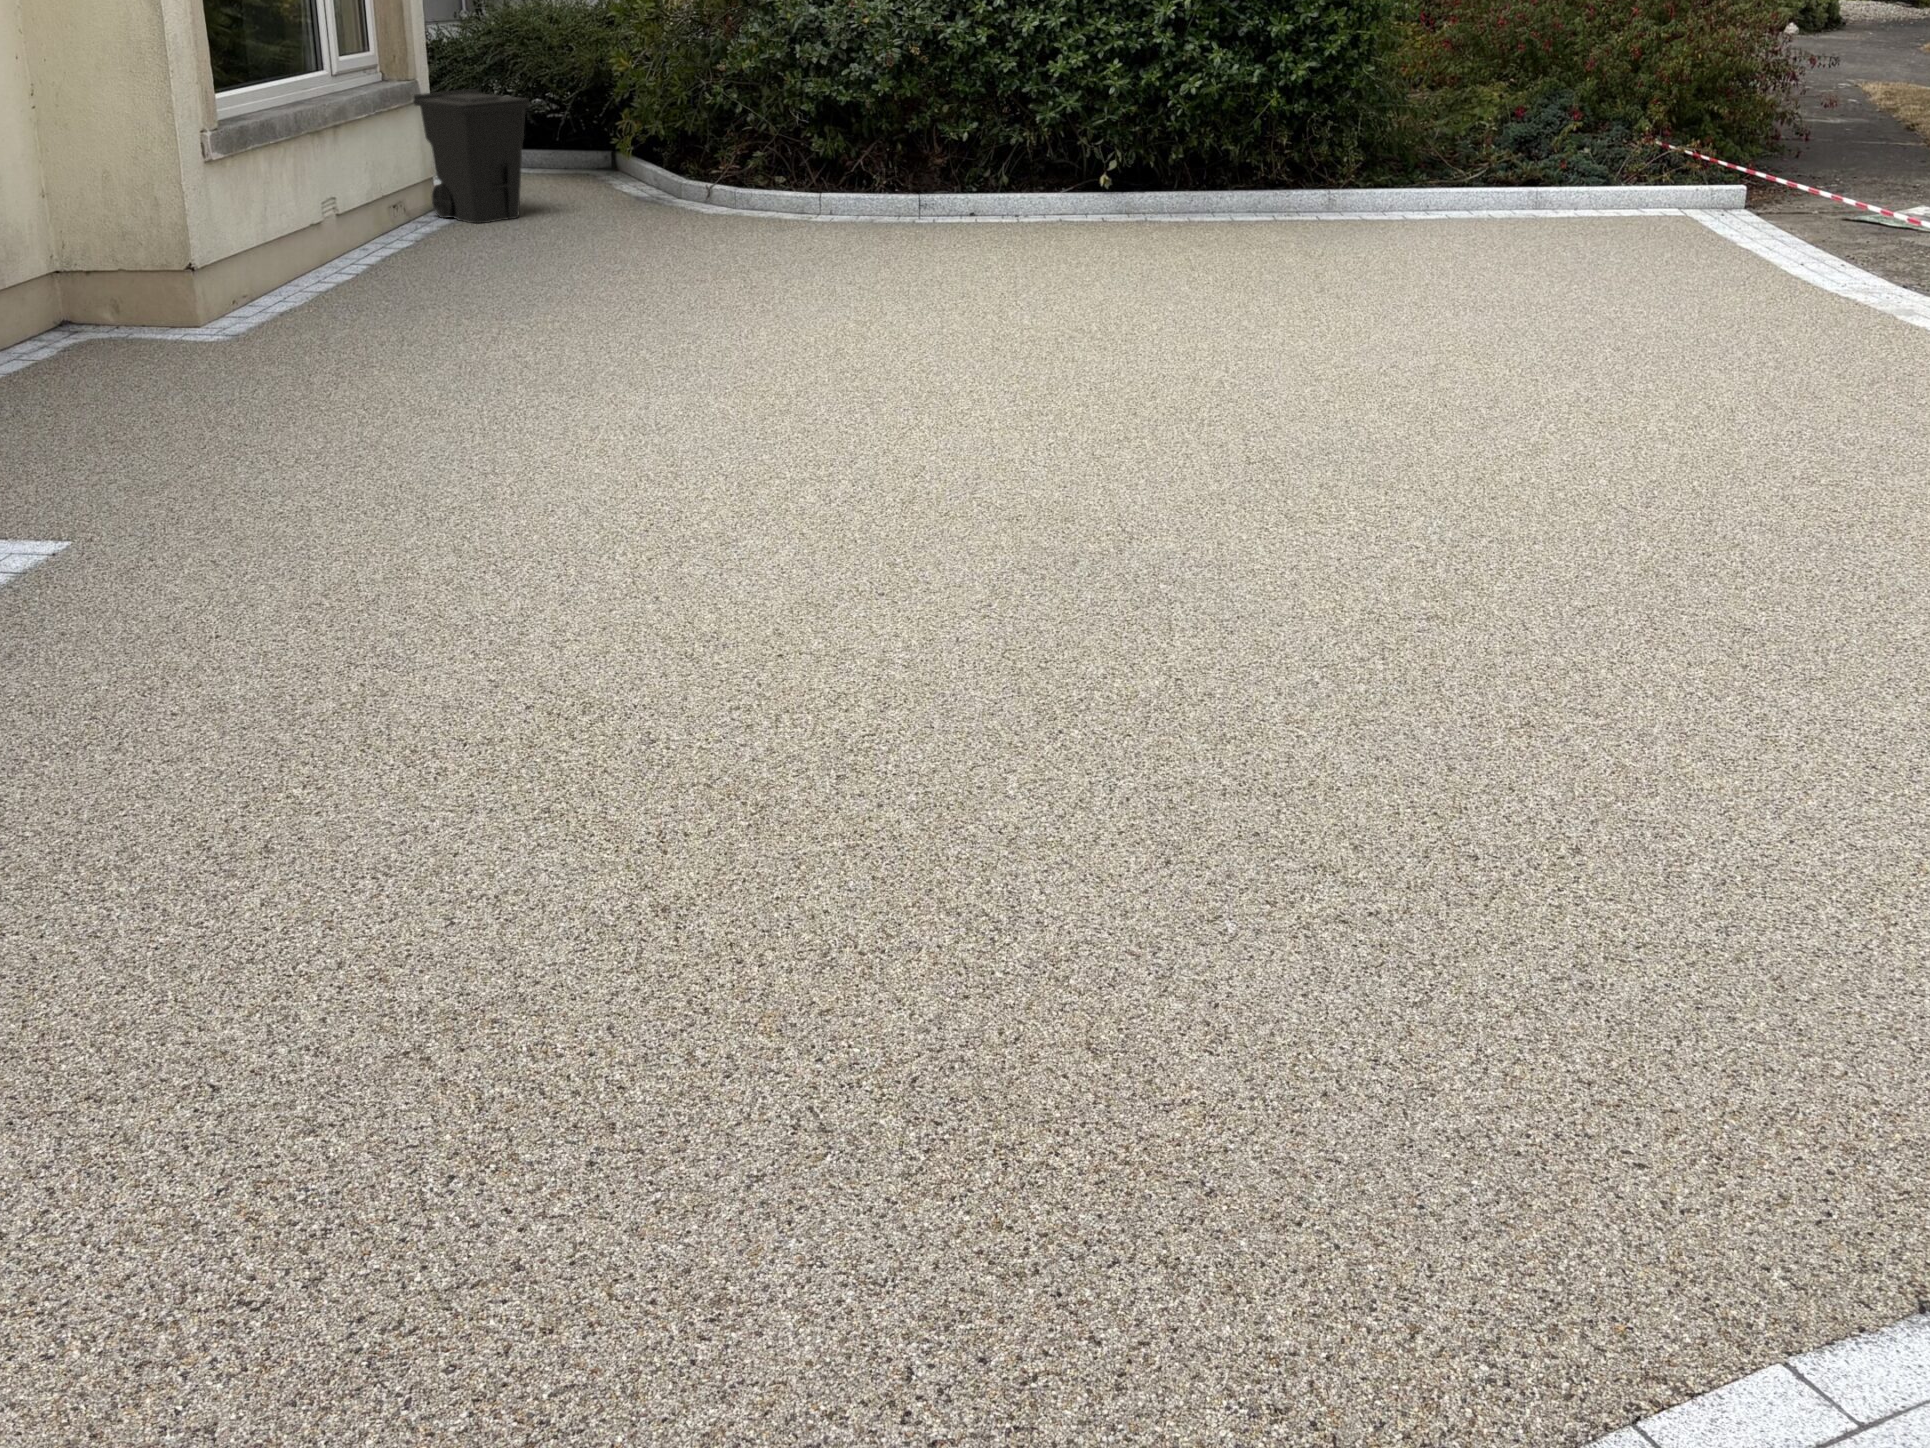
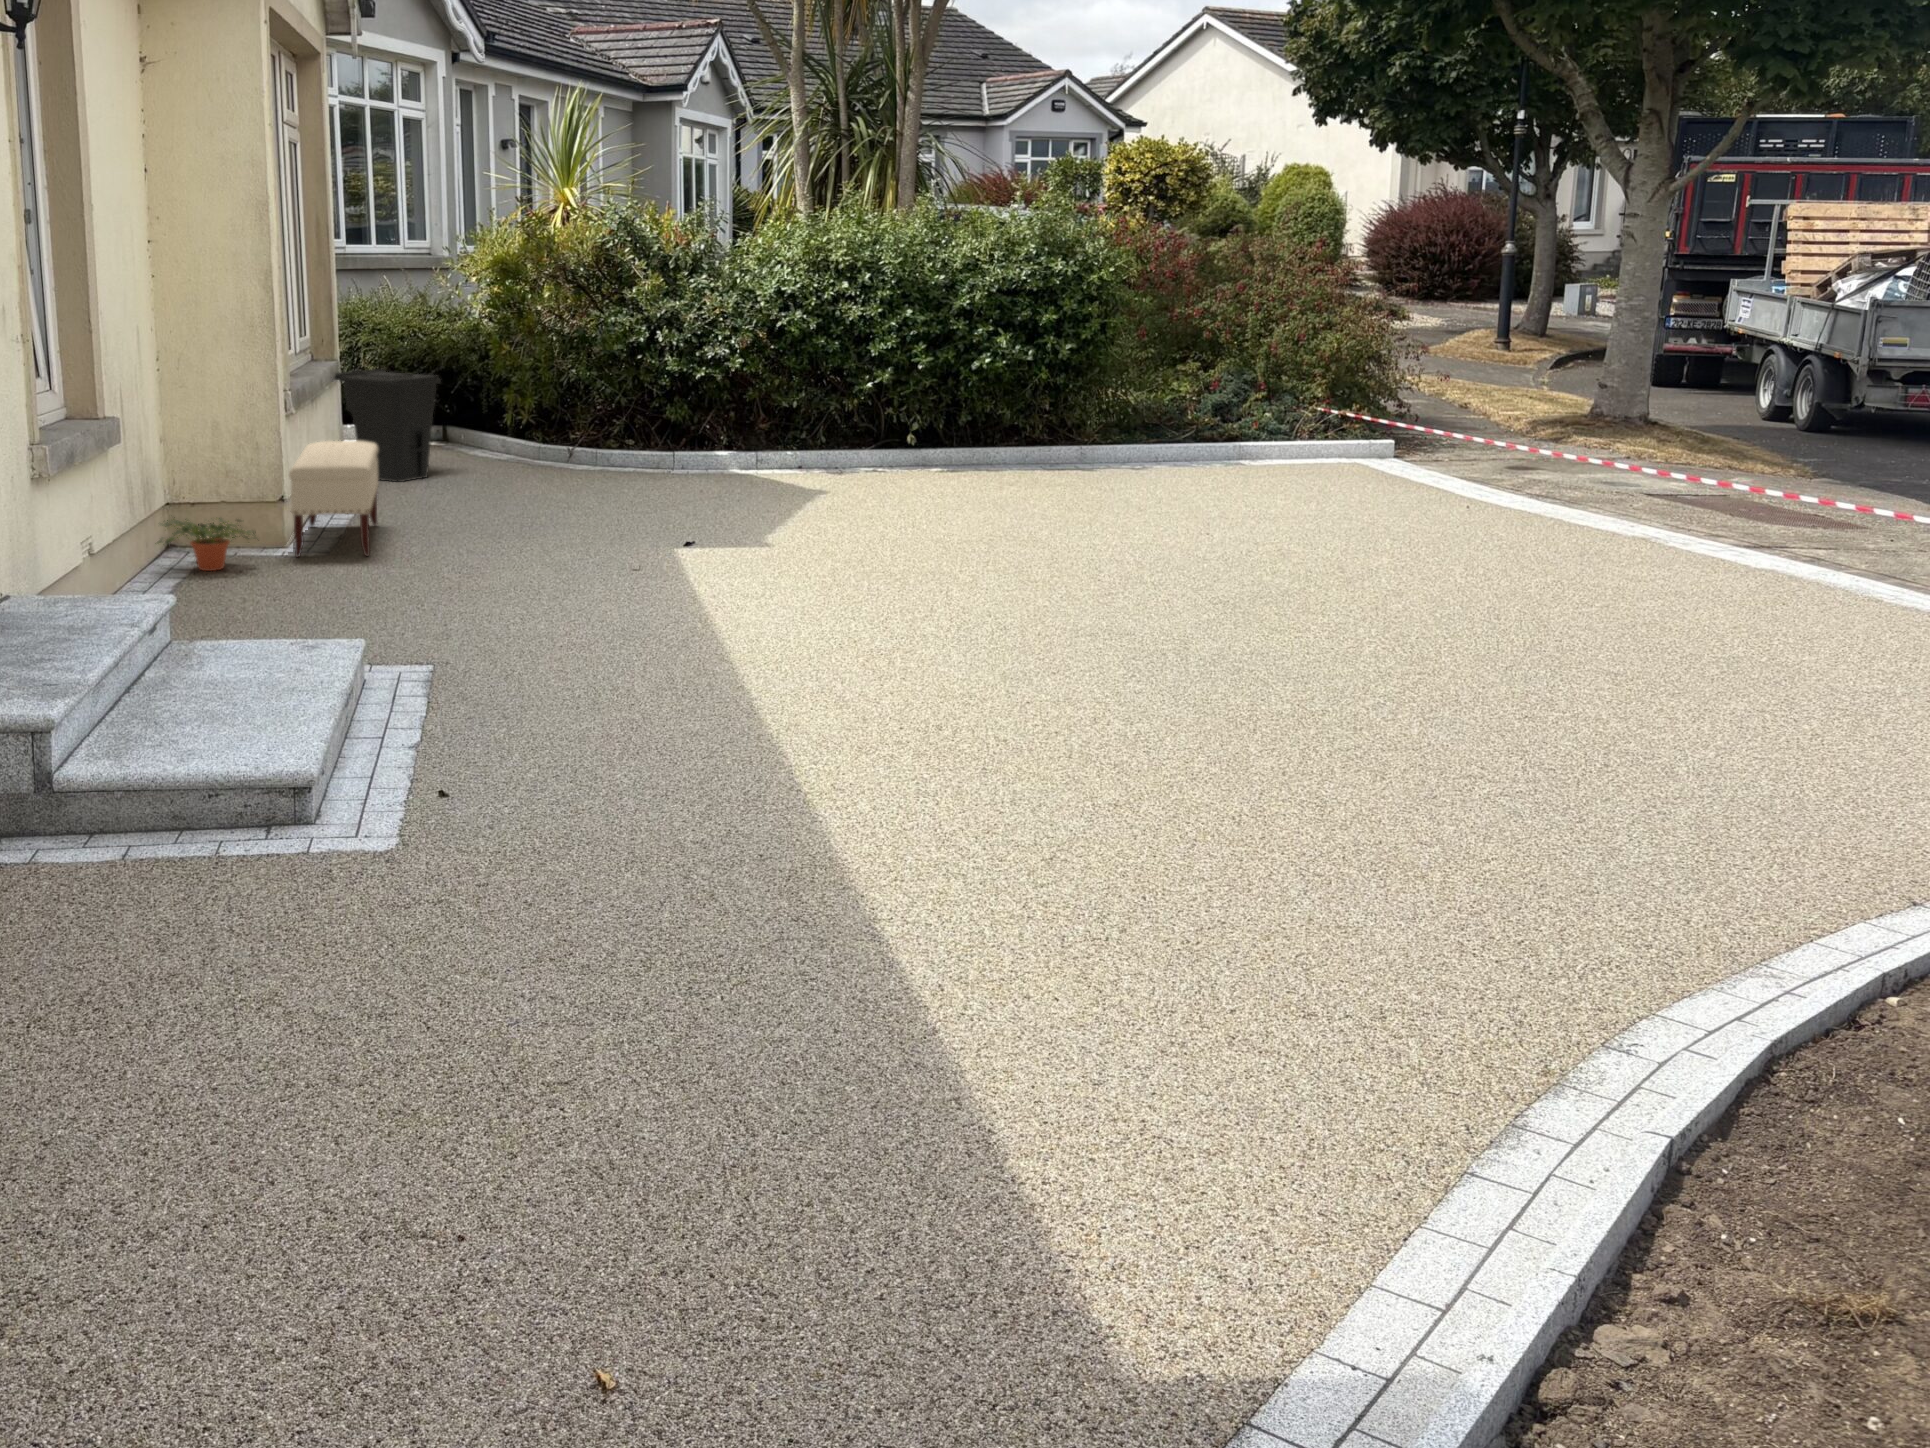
bench: none [203,186,373,331] -> present [289,441,379,557]
potted plant: none [28,281,163,348] -> present [157,518,256,571]

